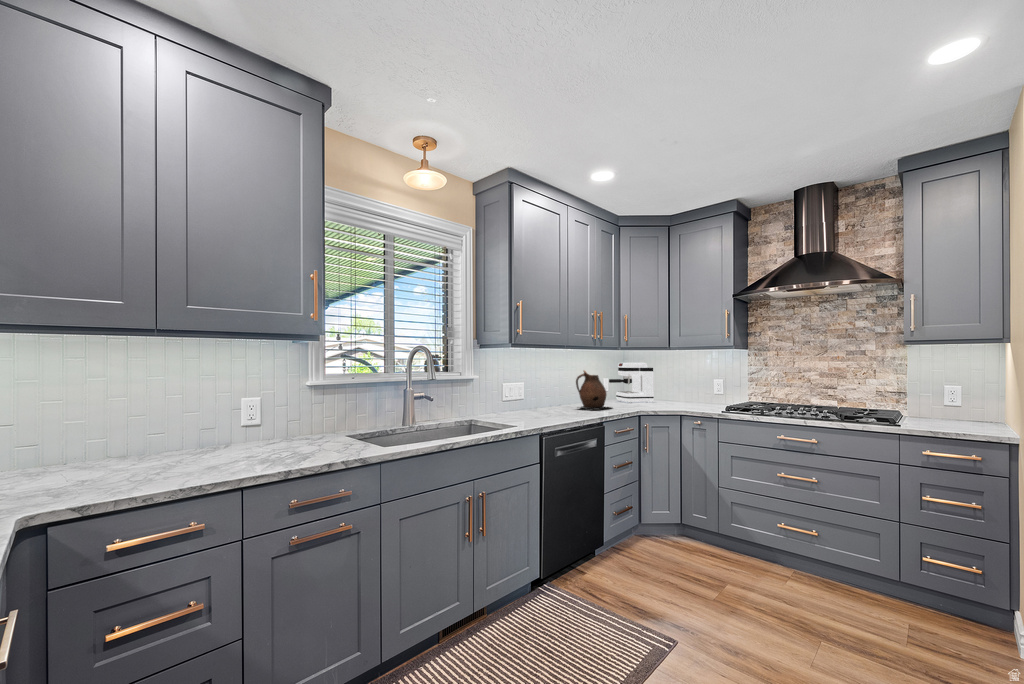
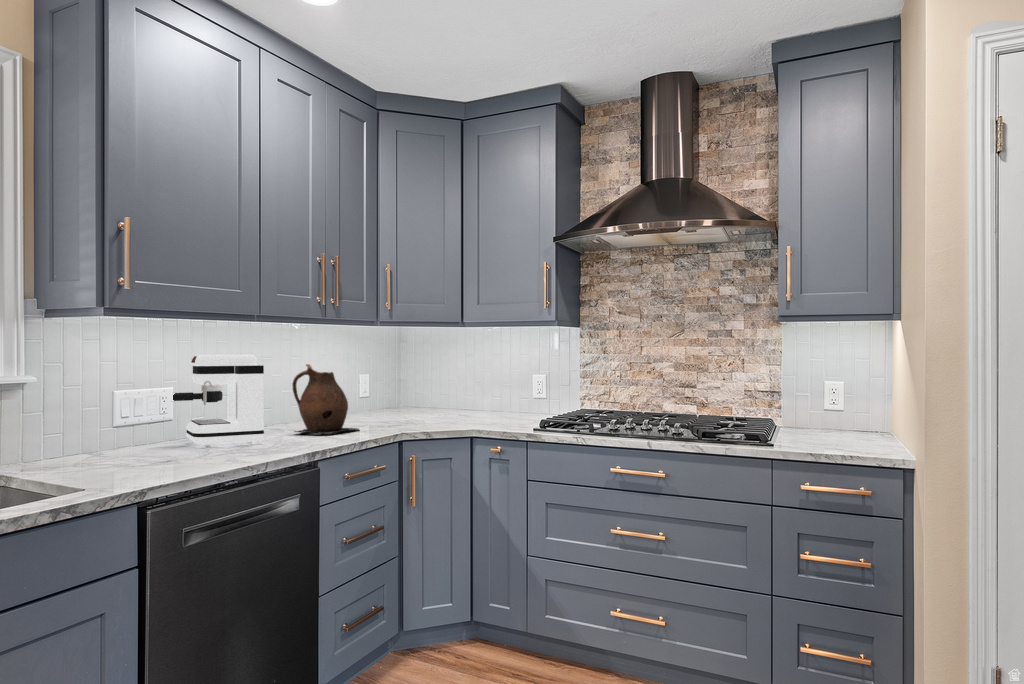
coffee maker: present [609,363,654,403] -> present [173,355,264,447]

